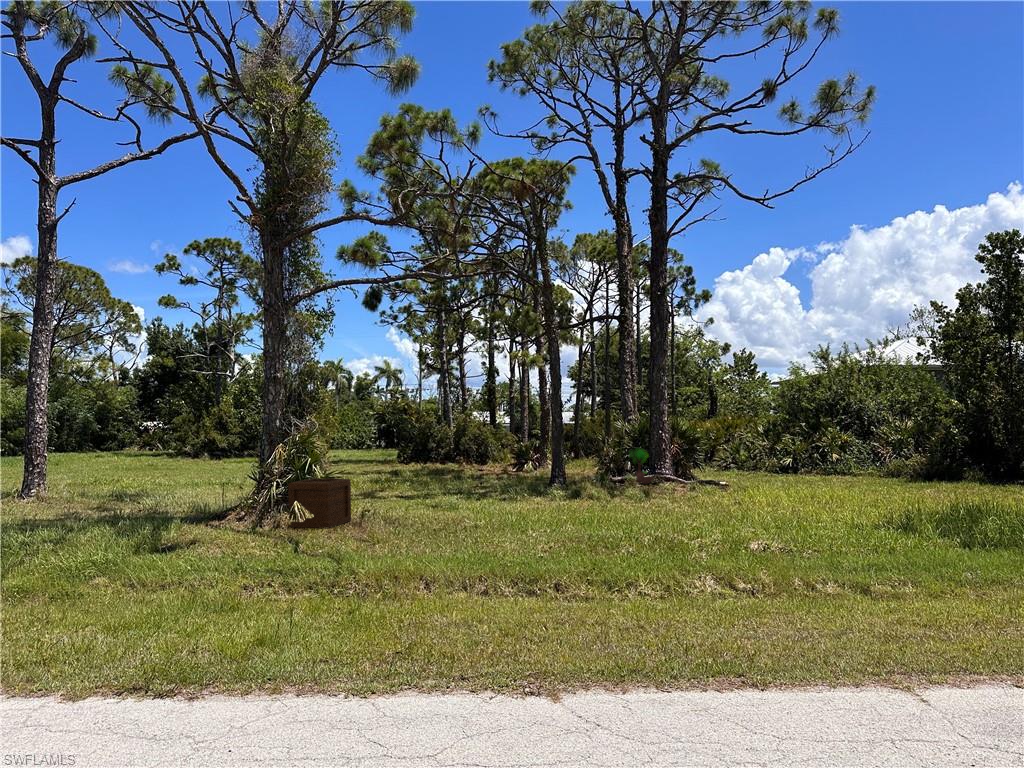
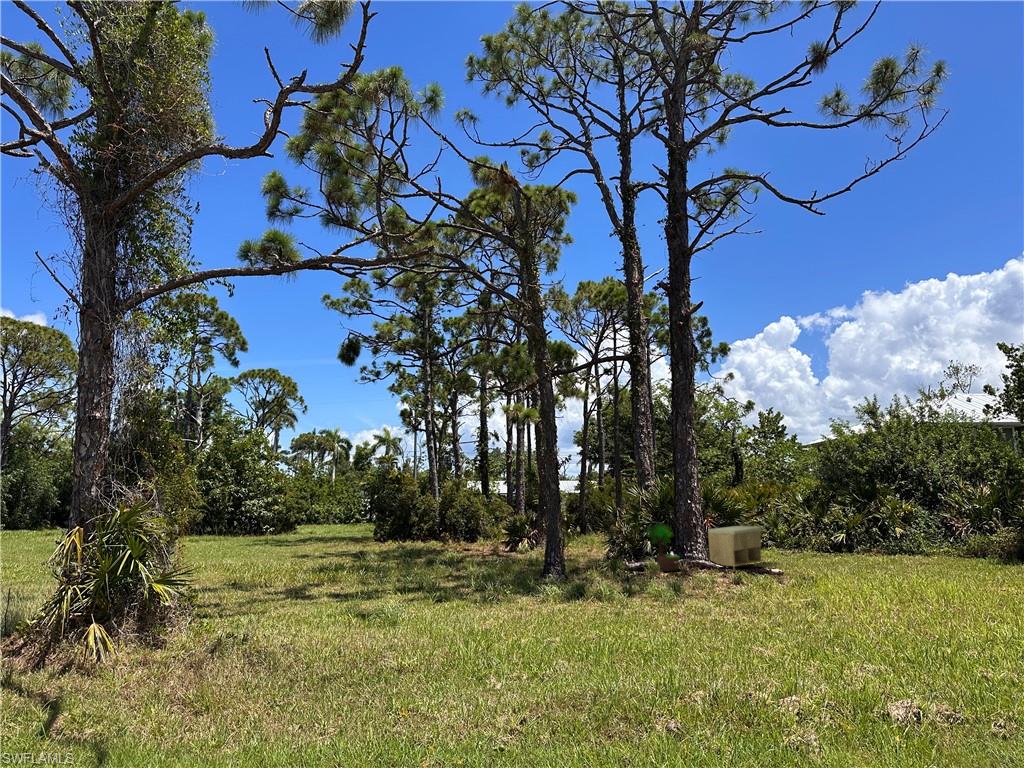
storage bench: none [677,450,718,483] -> present [708,526,762,570]
wooden crate: present [288,478,351,528] -> none [132,578,239,661]

